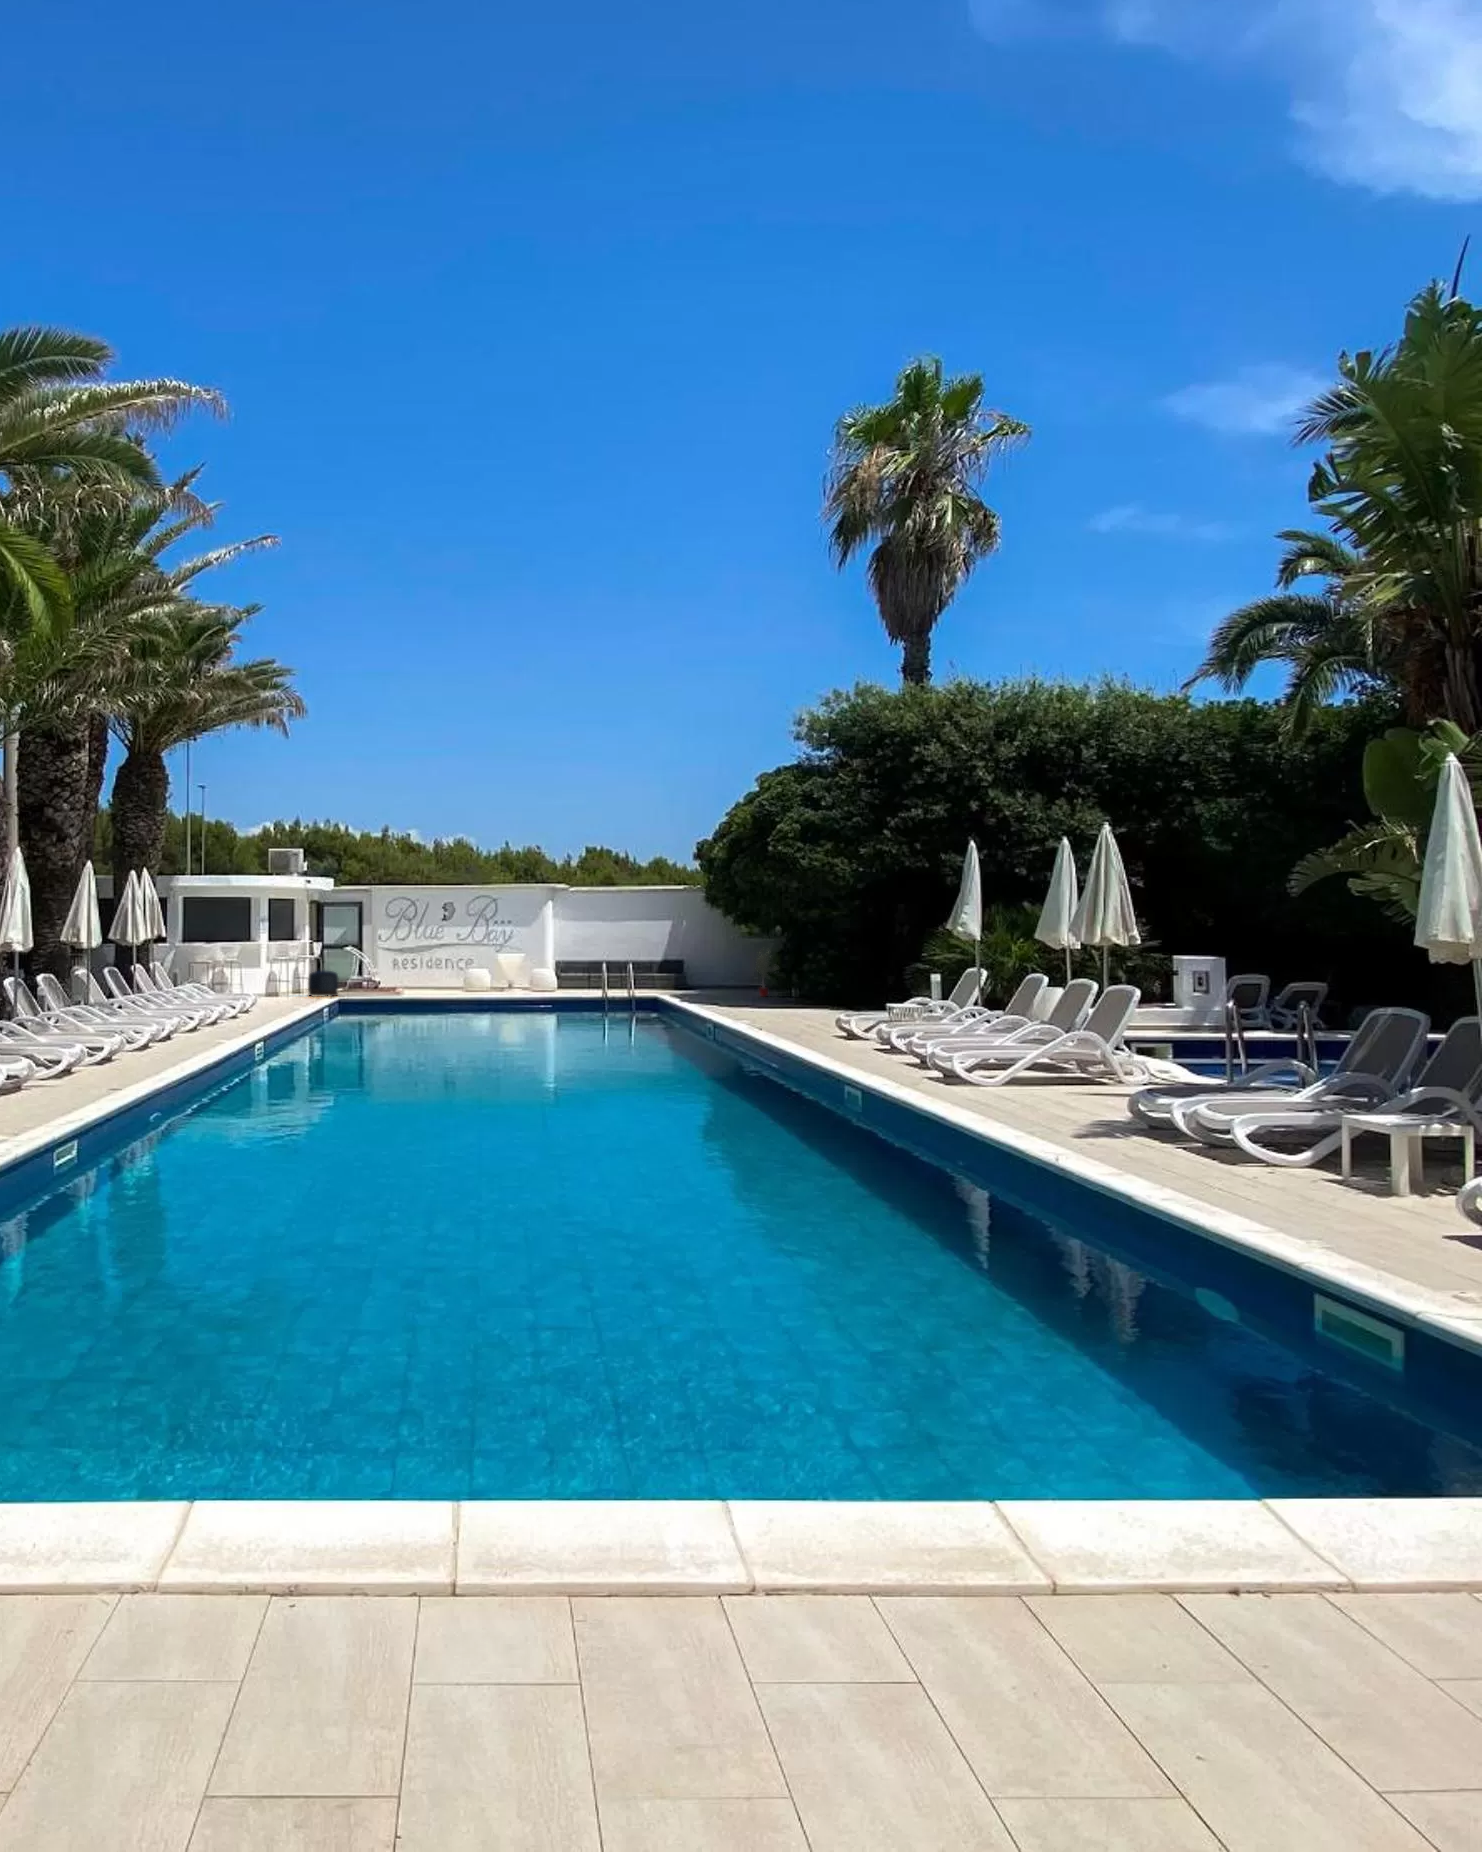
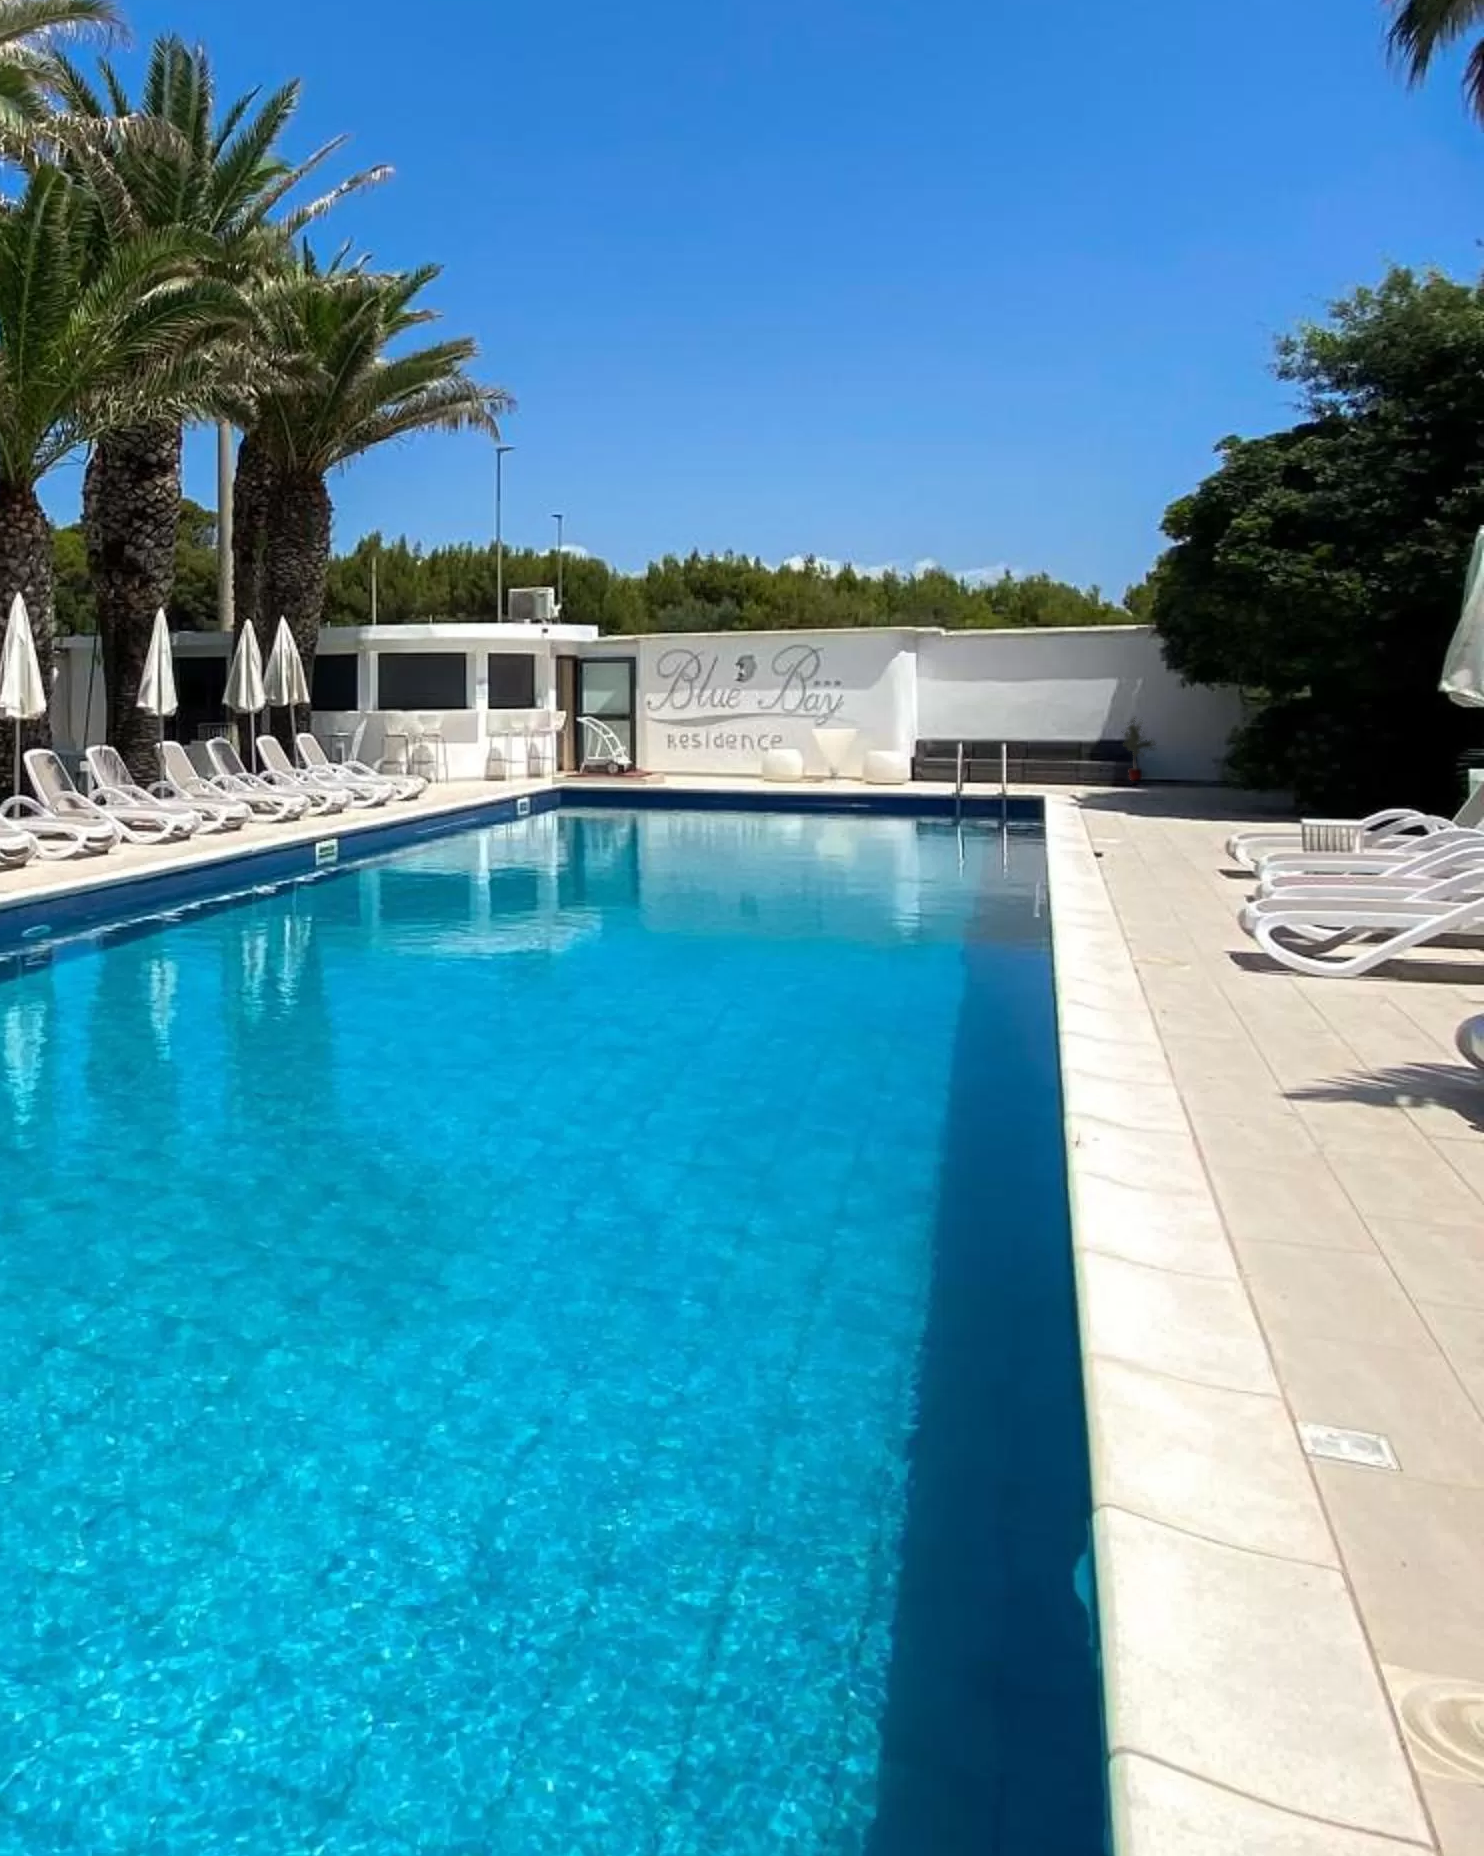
pouf: present [308,971,339,997] -> none [542,744,579,775]

